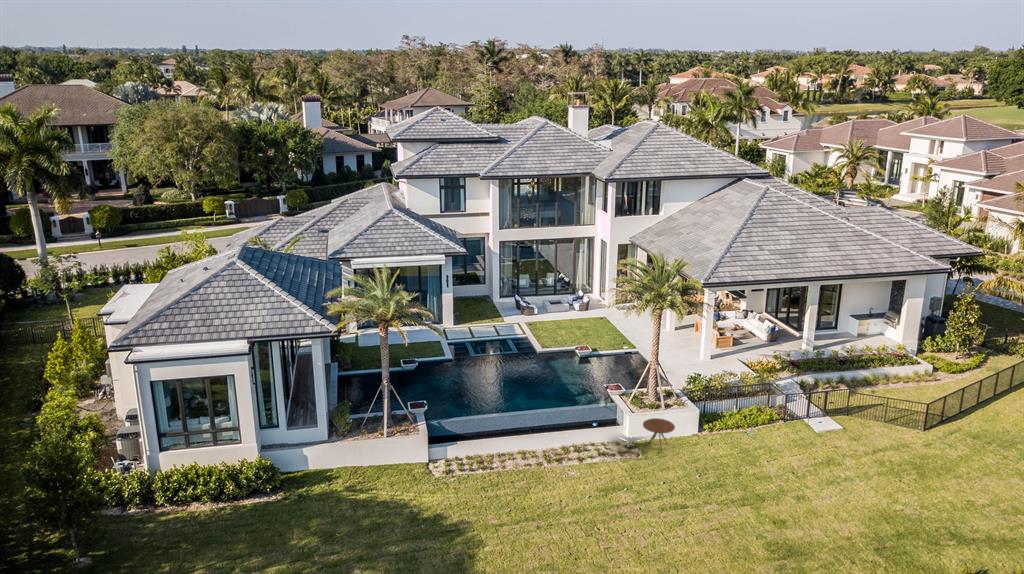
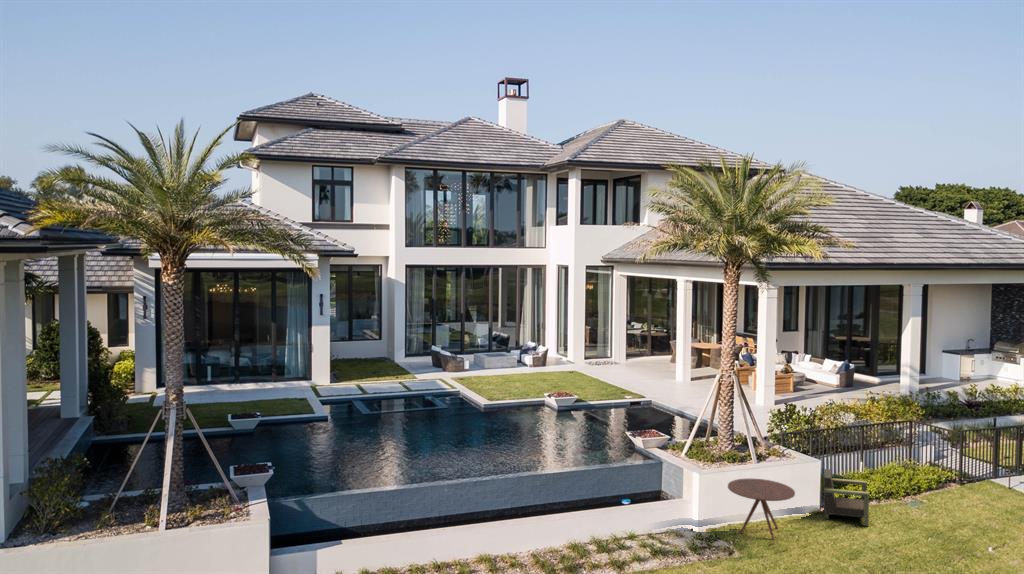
armchair: none [696,414,721,445] -> present [824,469,869,526]

